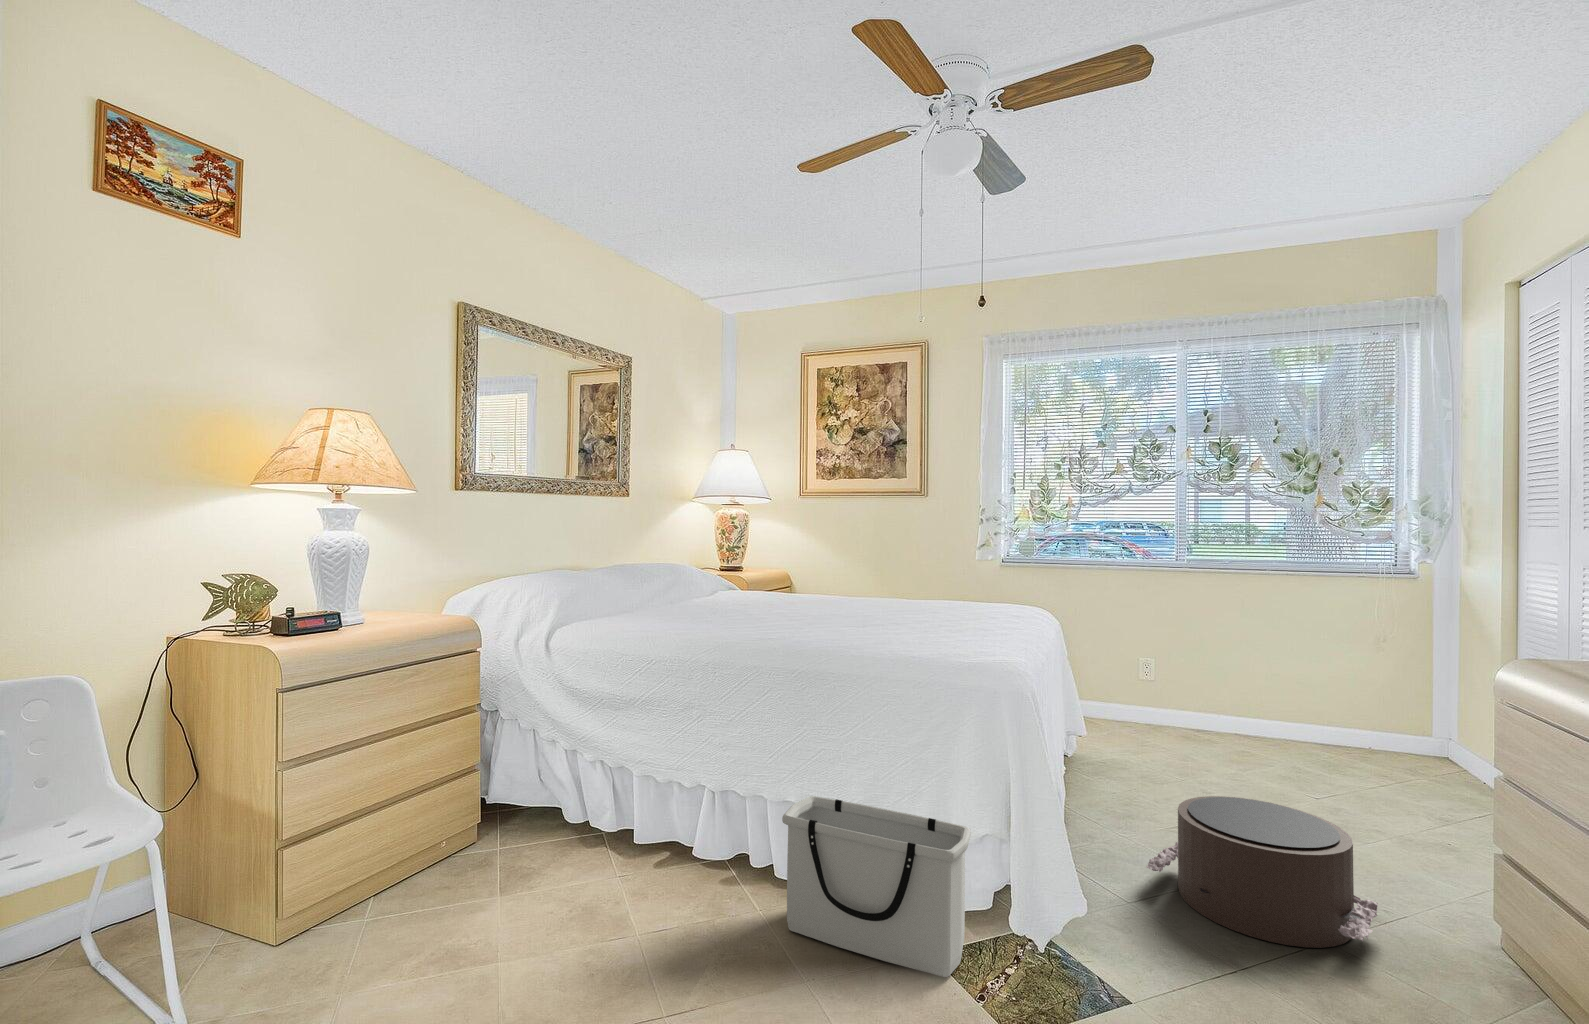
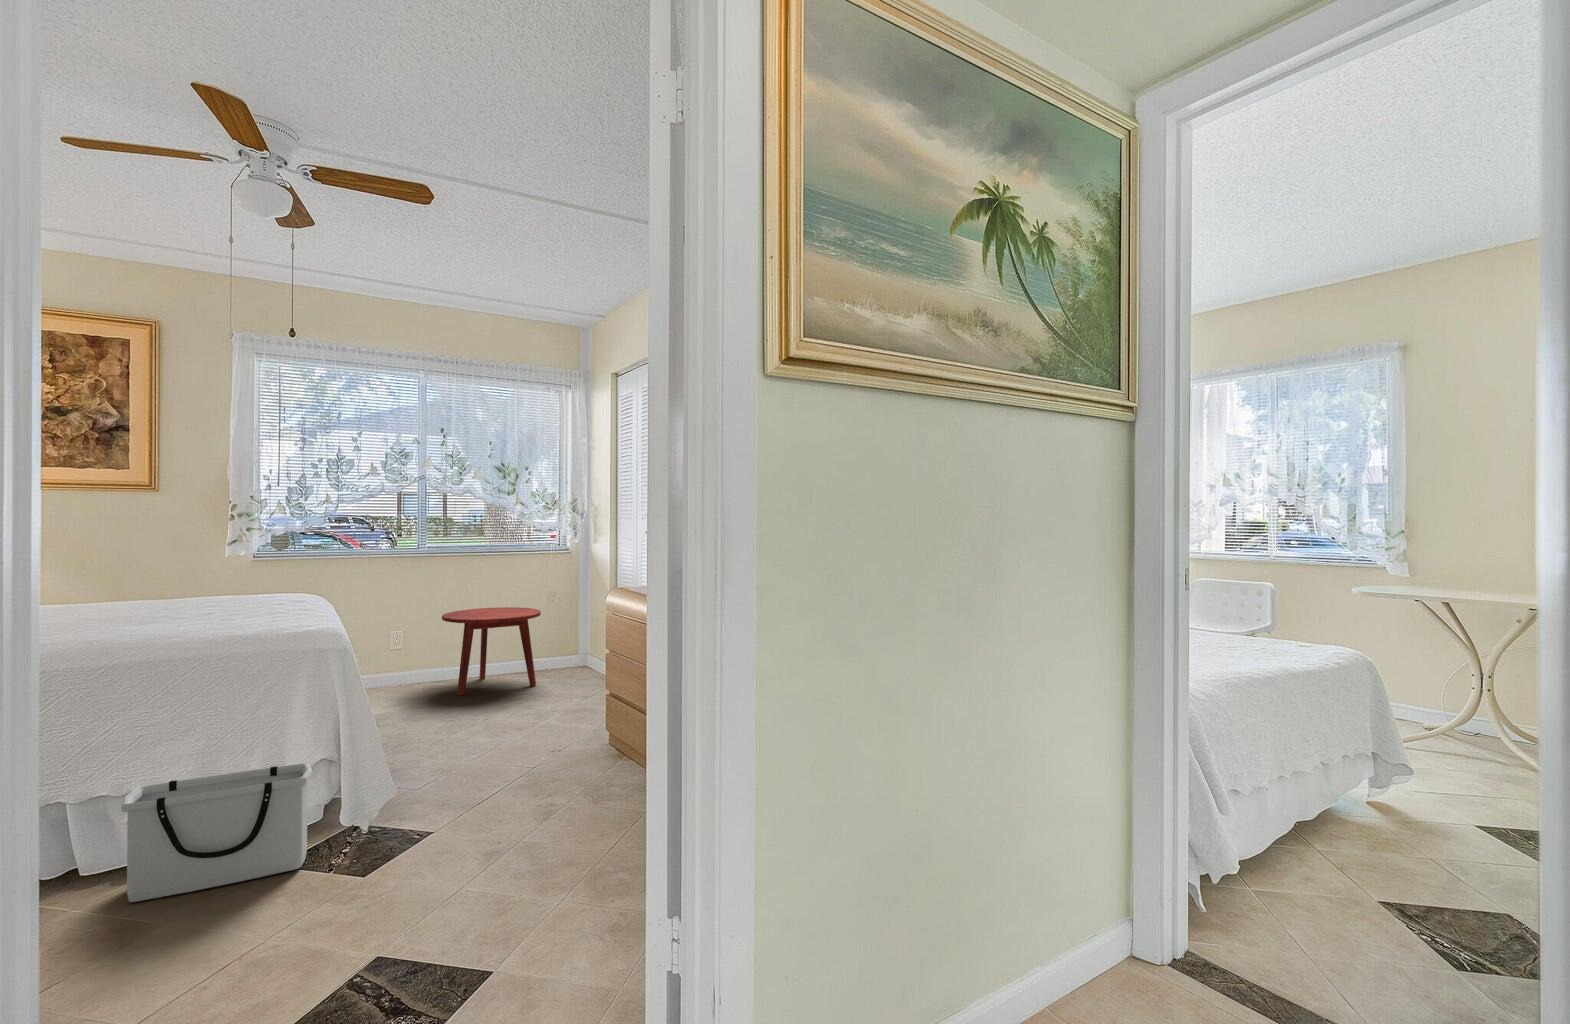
side table: none [1203,648,1362,780] -> present [442,607,541,695]
pouf: present [1146,796,1378,948] -> none [422,702,550,779]

